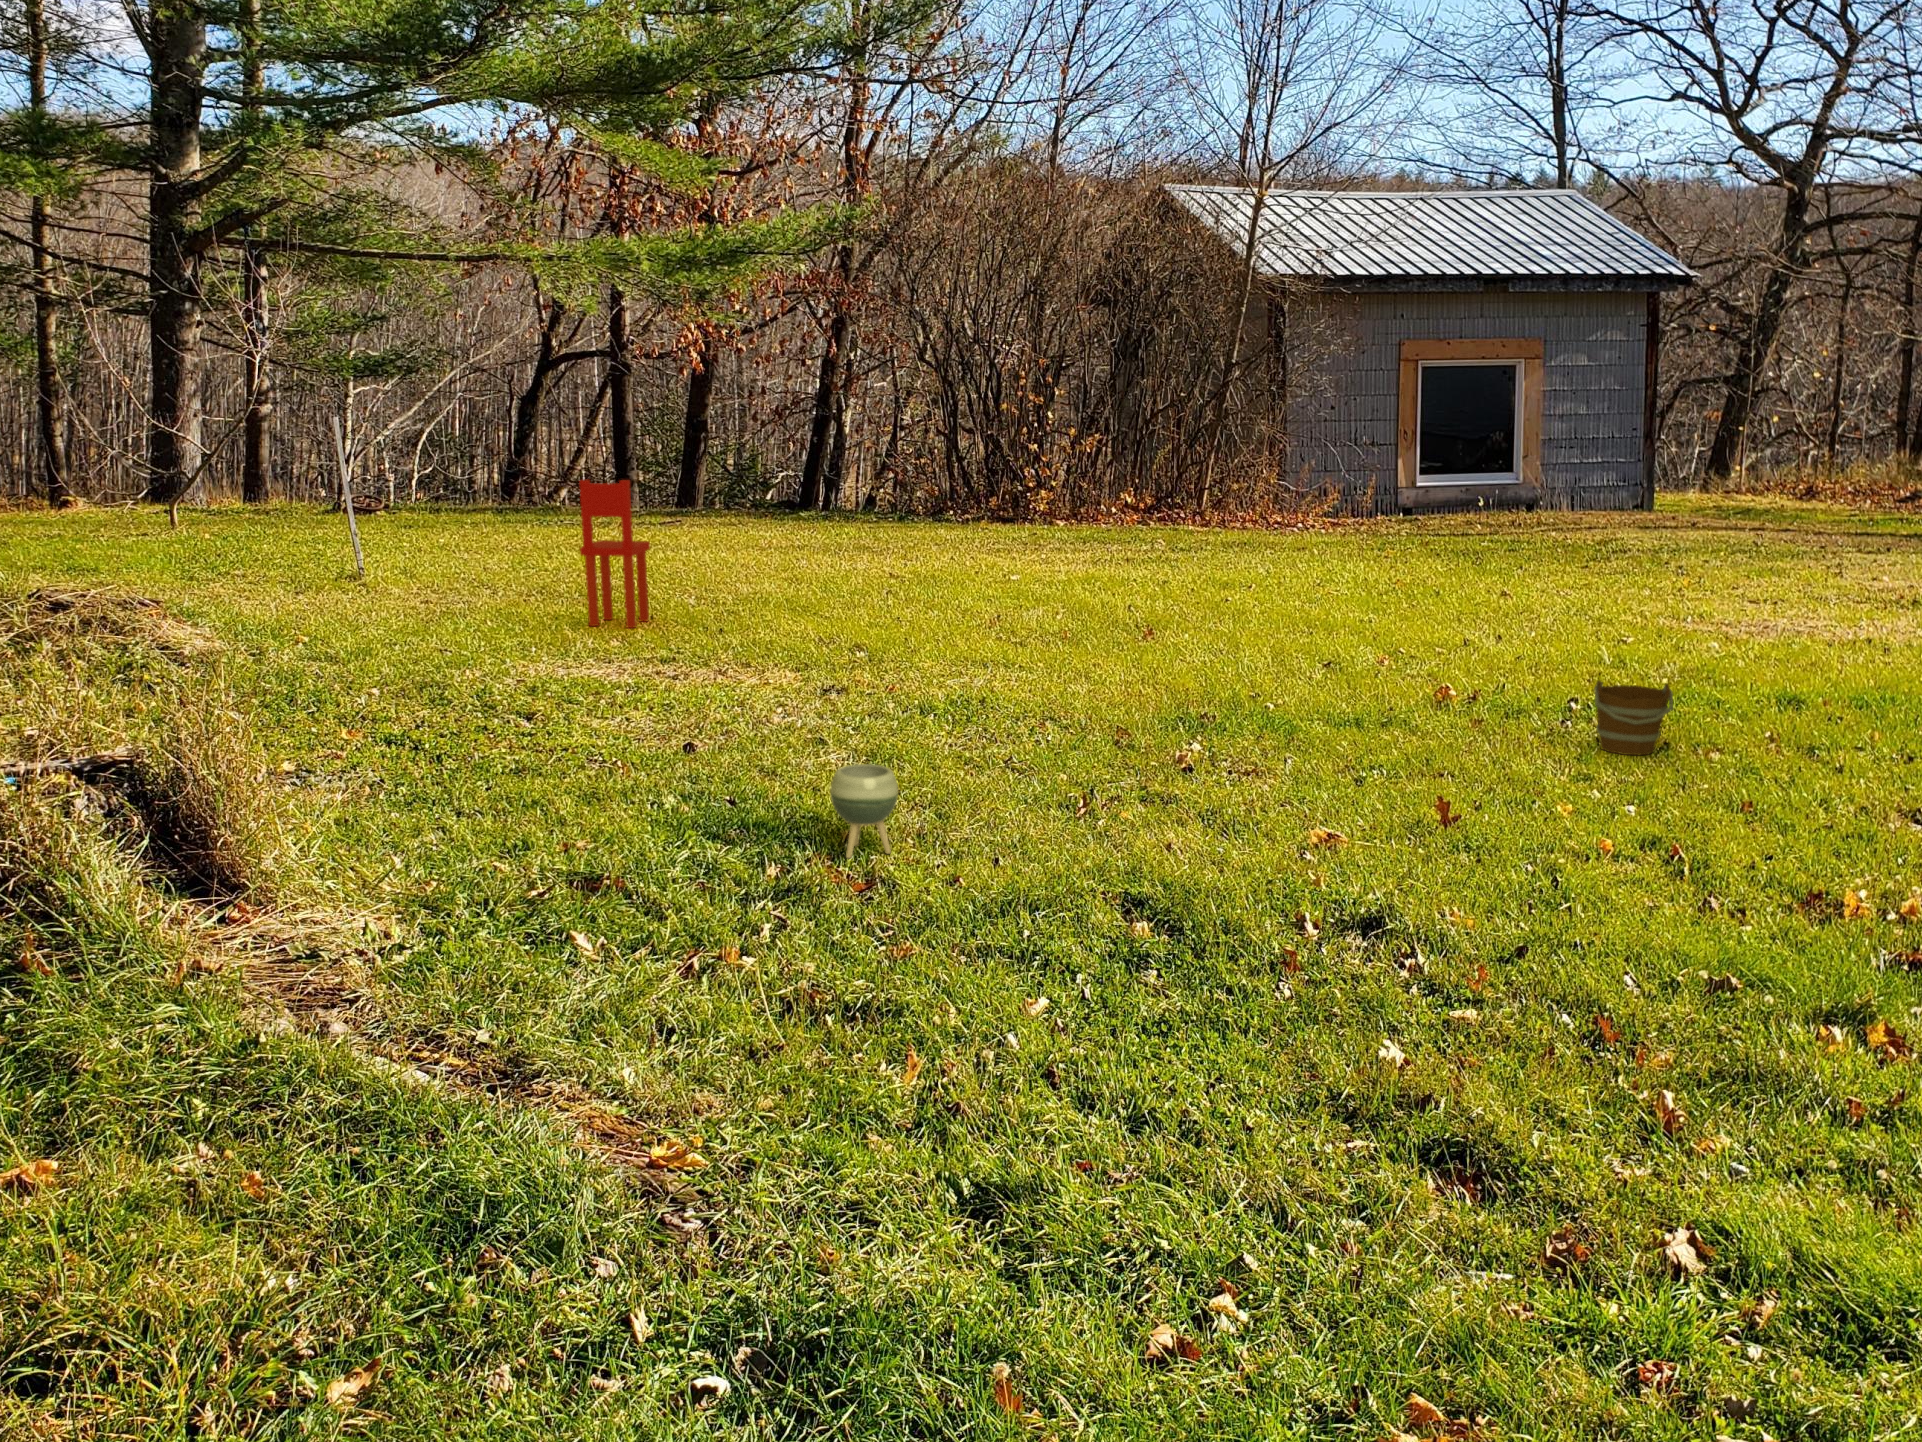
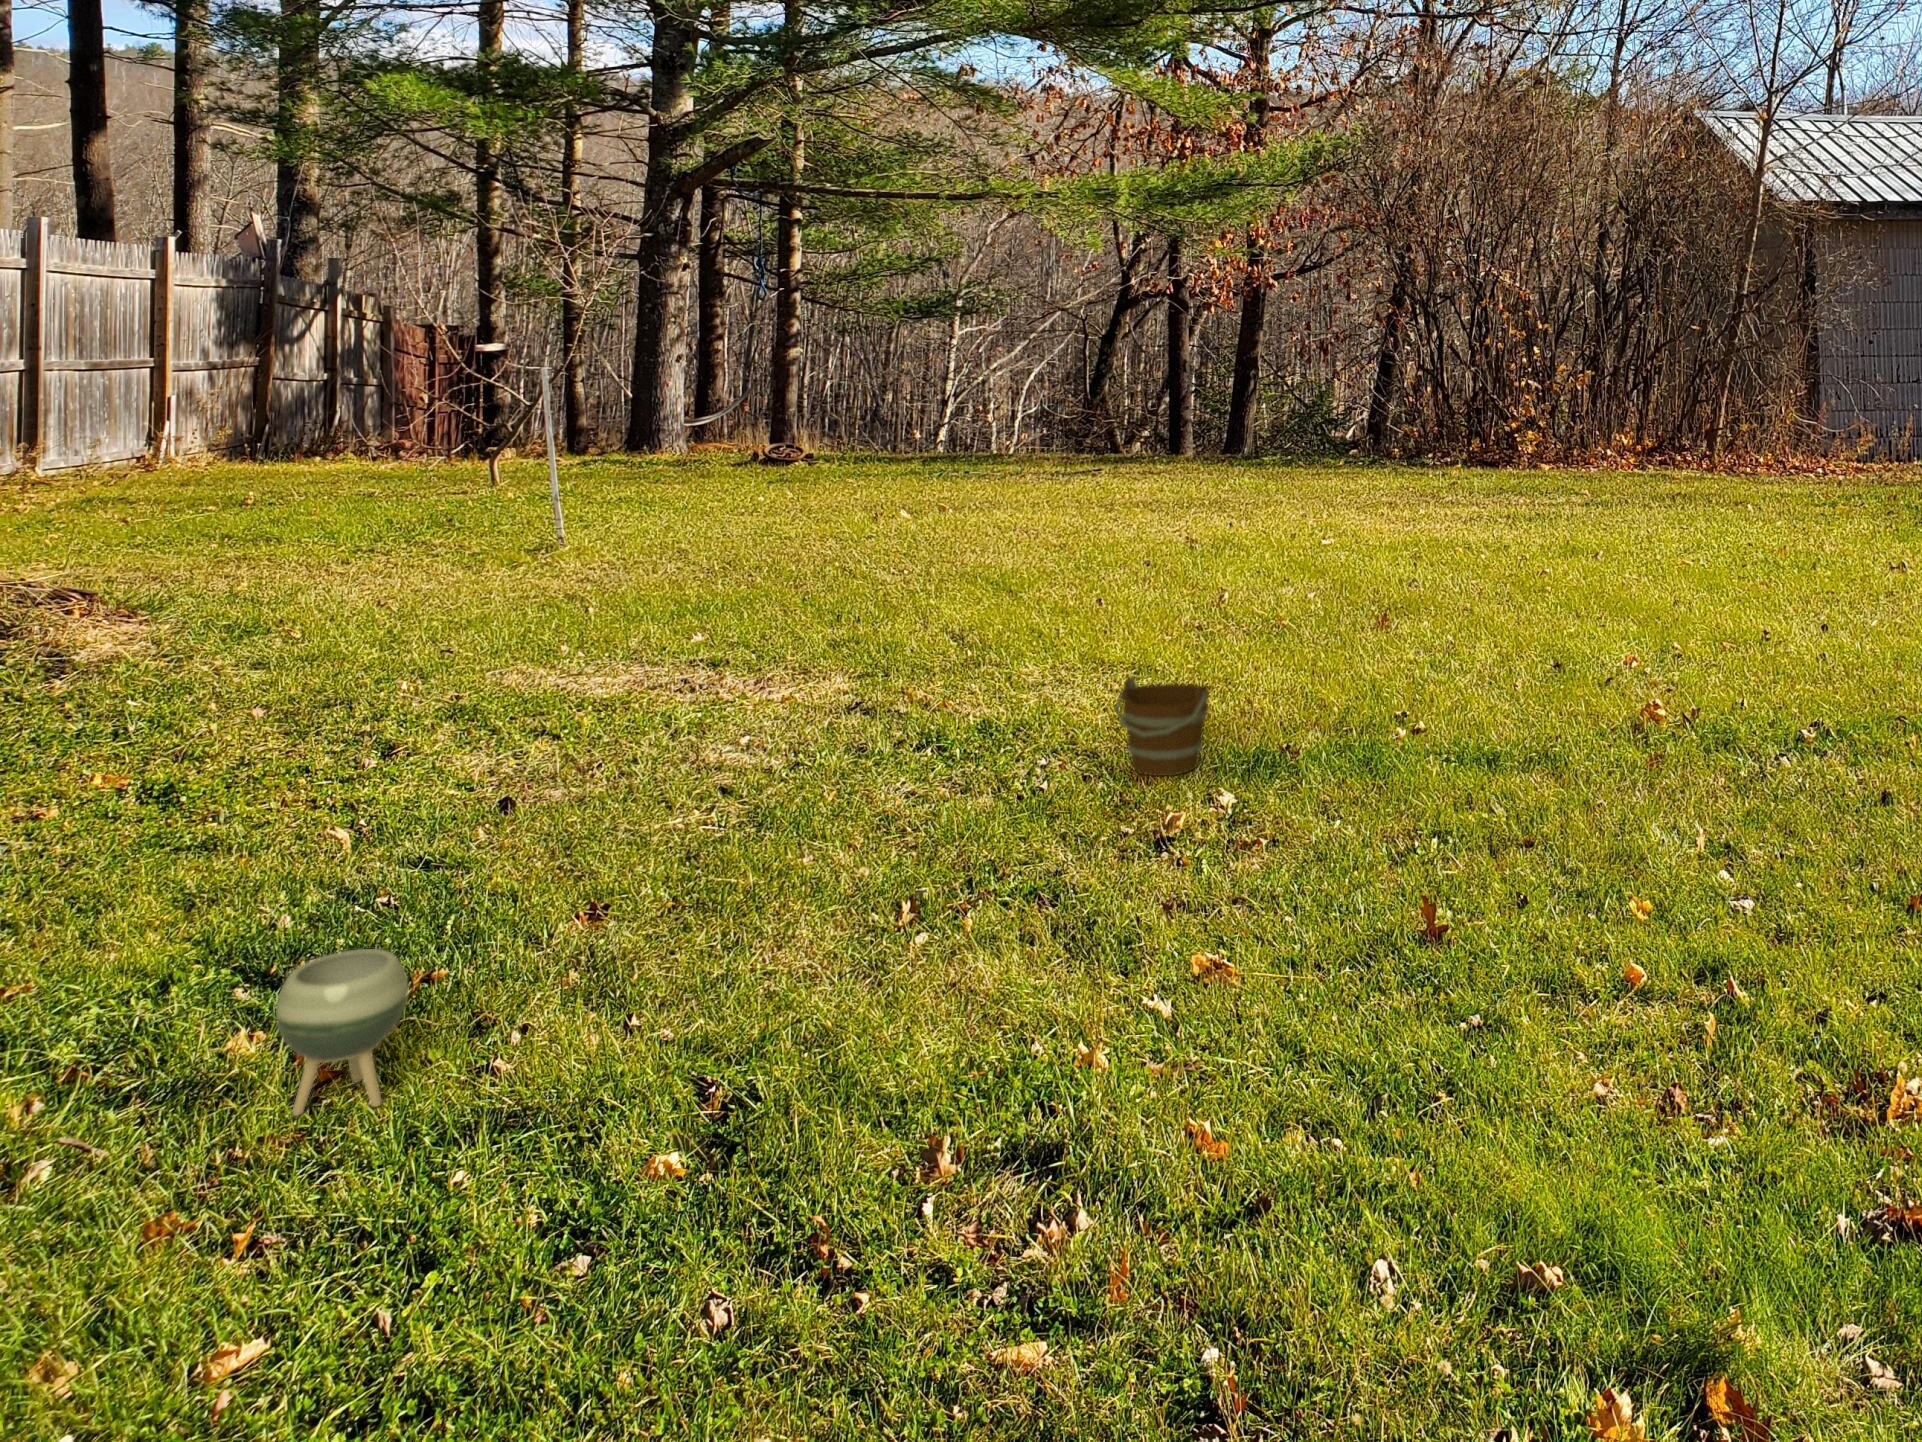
chair: present [579,480,650,628] -> none [707,437,806,618]
bucket: present [1594,680,1673,755] -> present [1114,677,1209,776]

